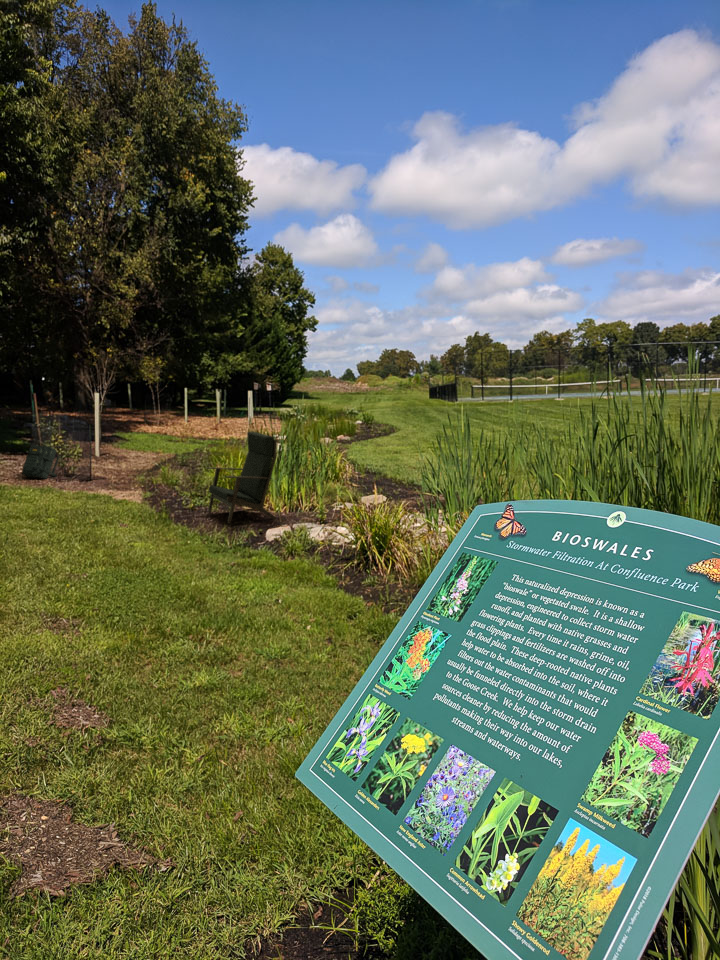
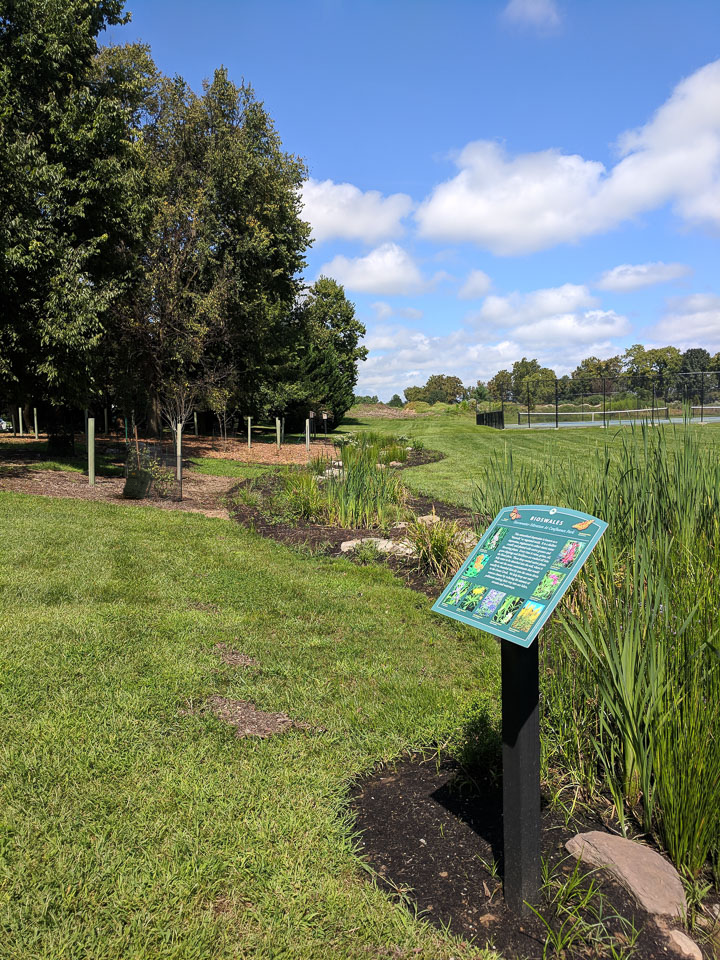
lounge chair: present [206,432,277,524] -> none [285,458,347,538]

